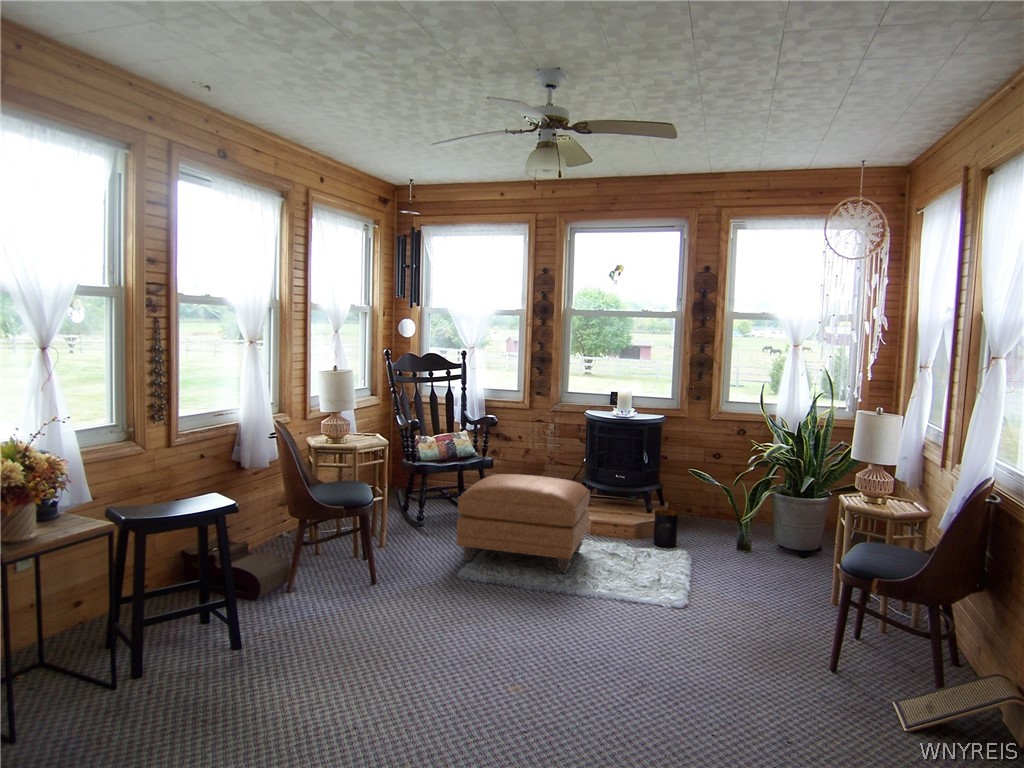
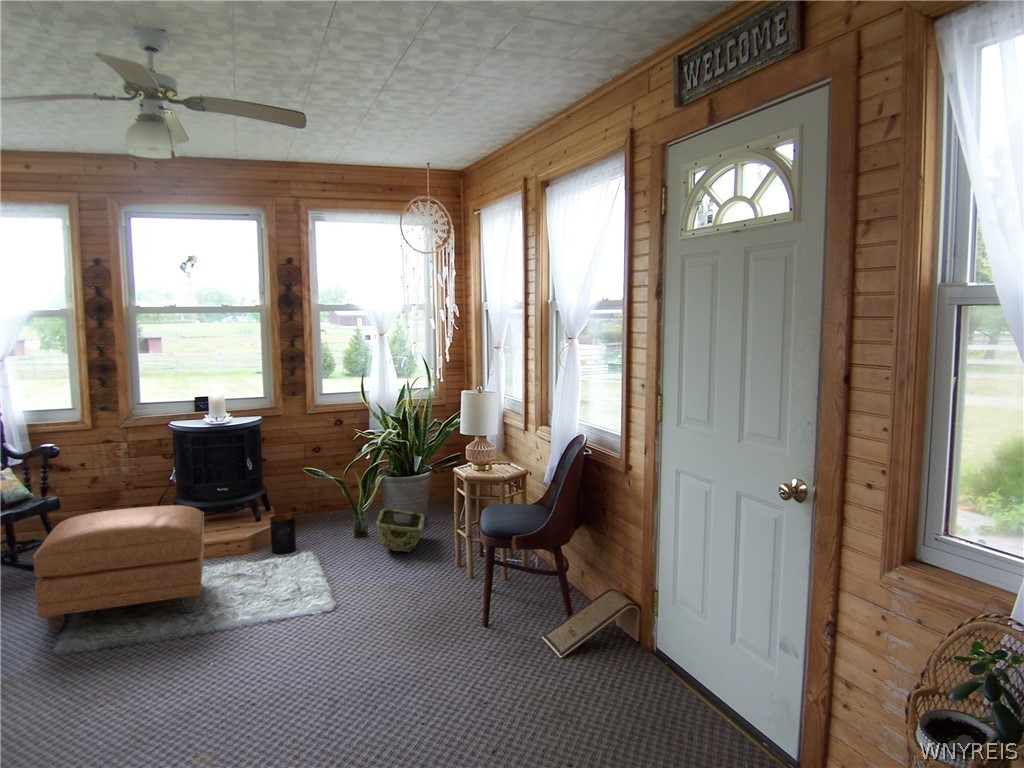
woven basket: none [751,524,811,573] -> present [377,509,425,552]

